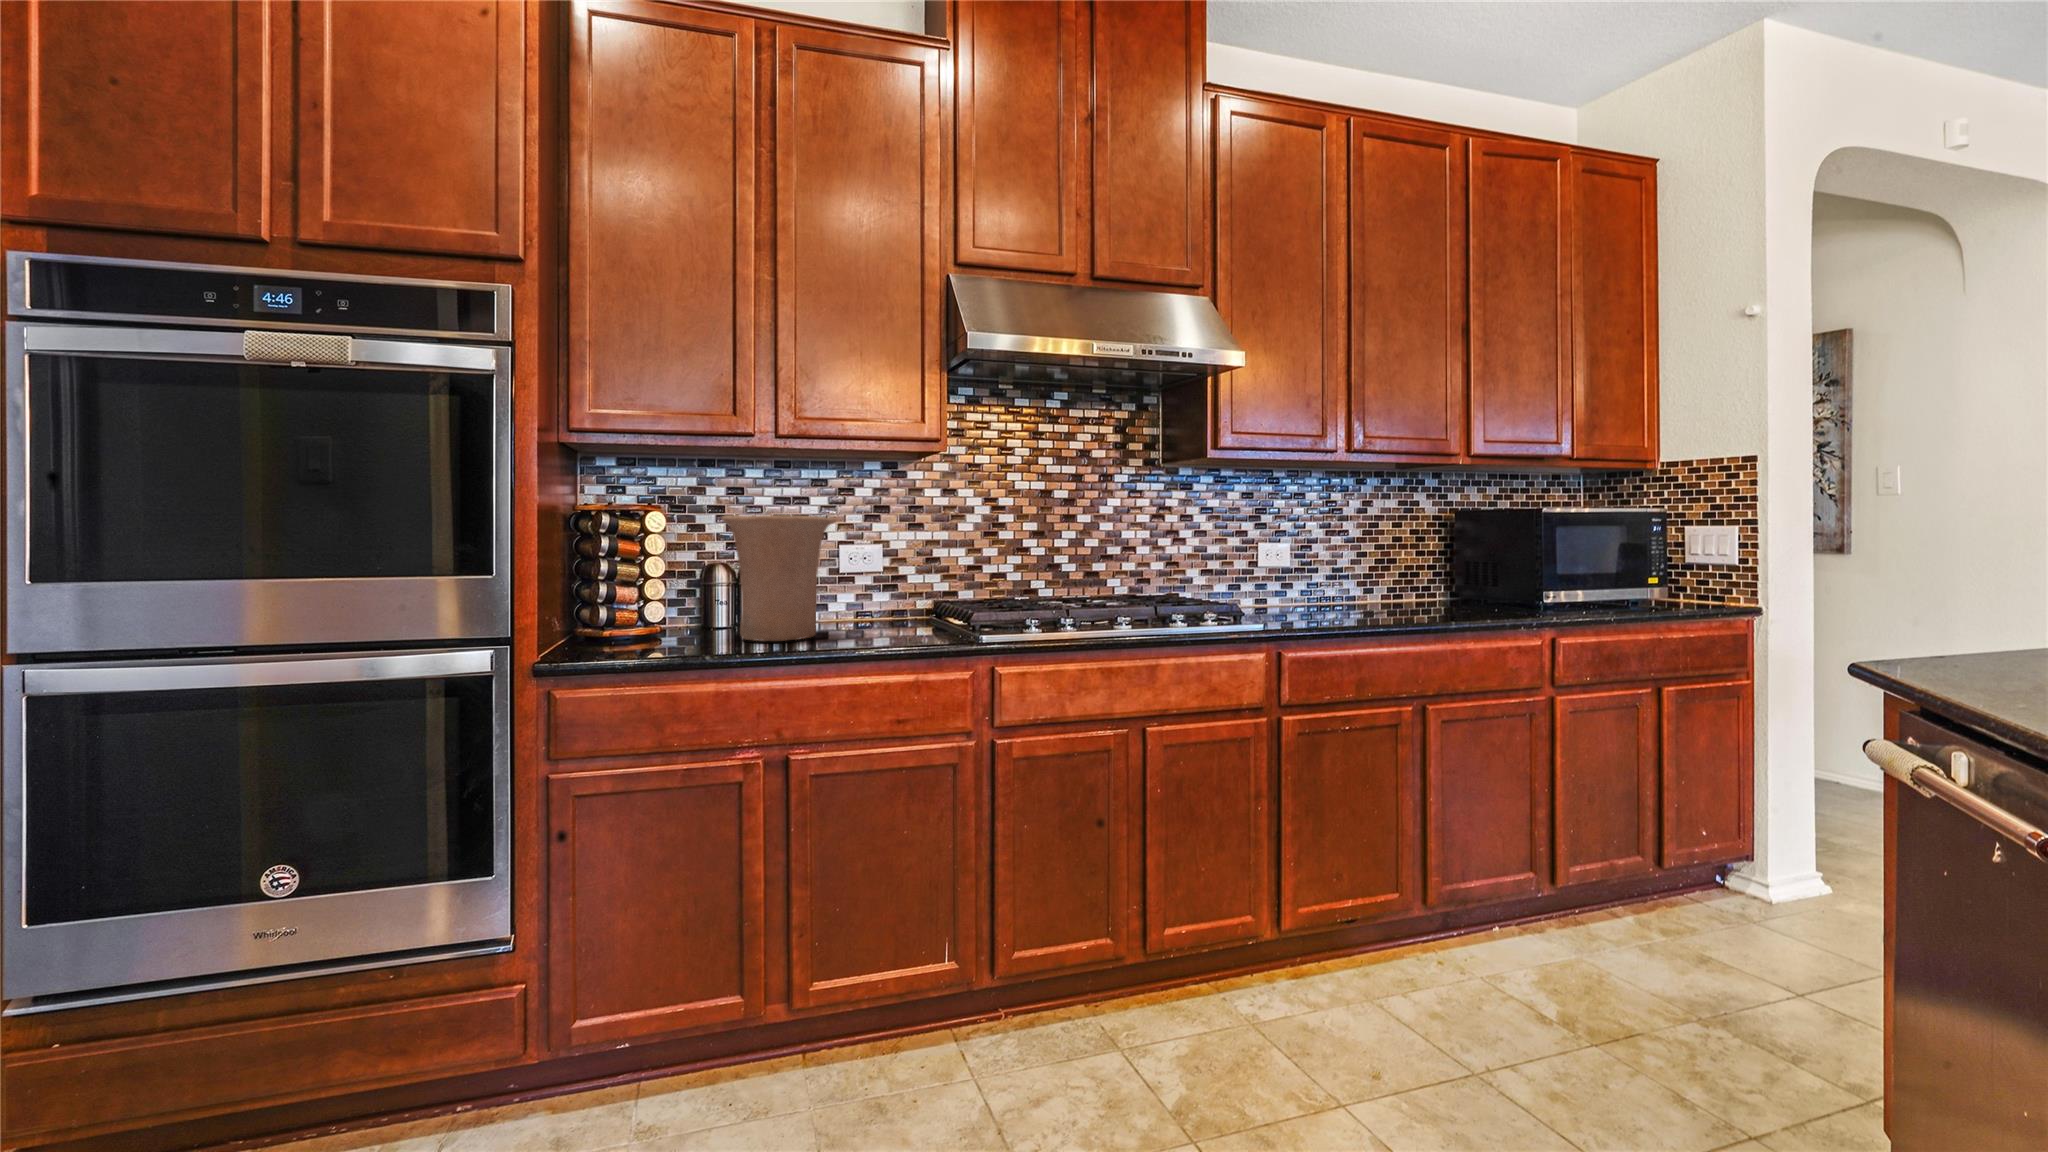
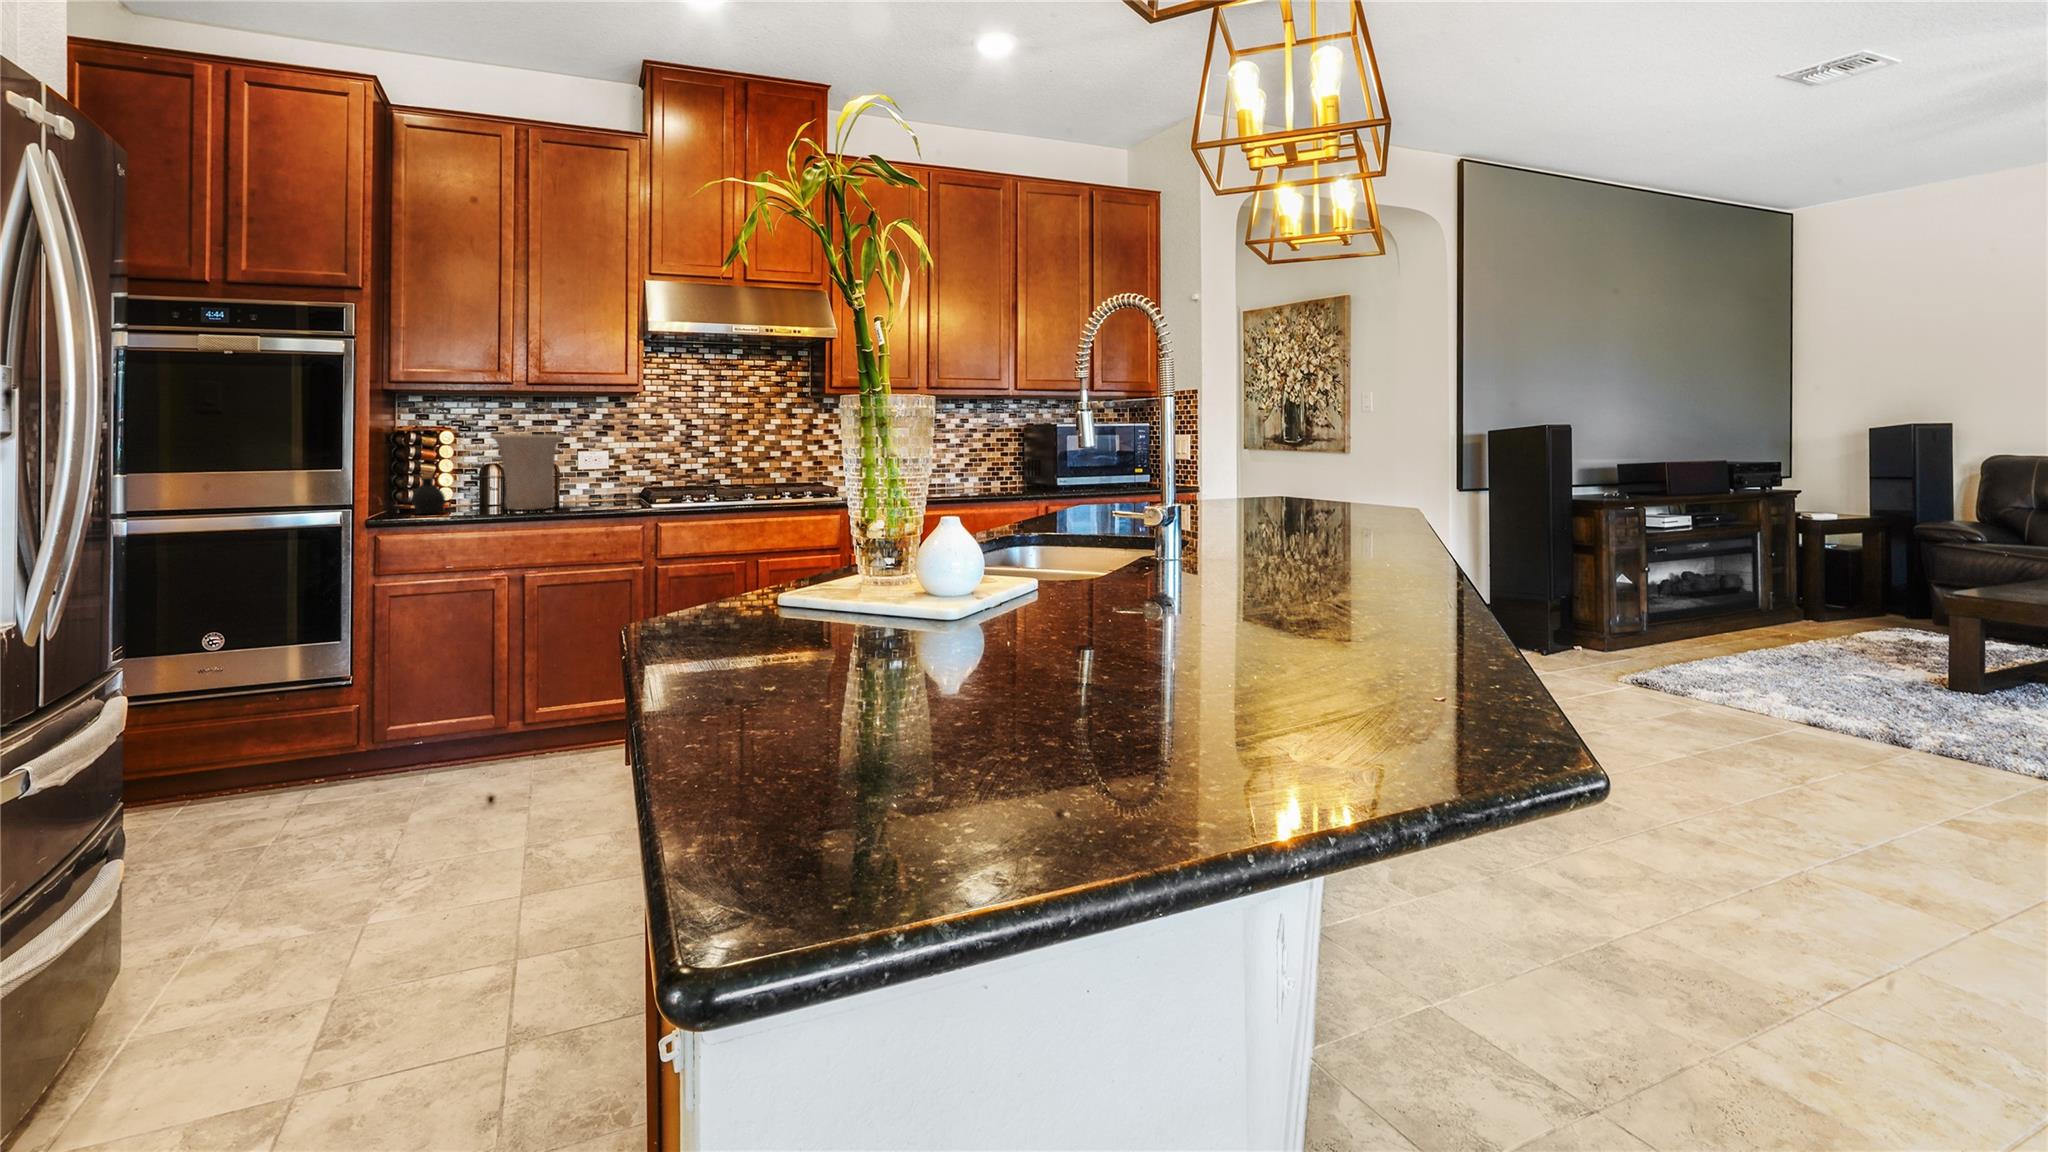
bottle: none [593,582,647,650] -> present [412,474,445,514]

